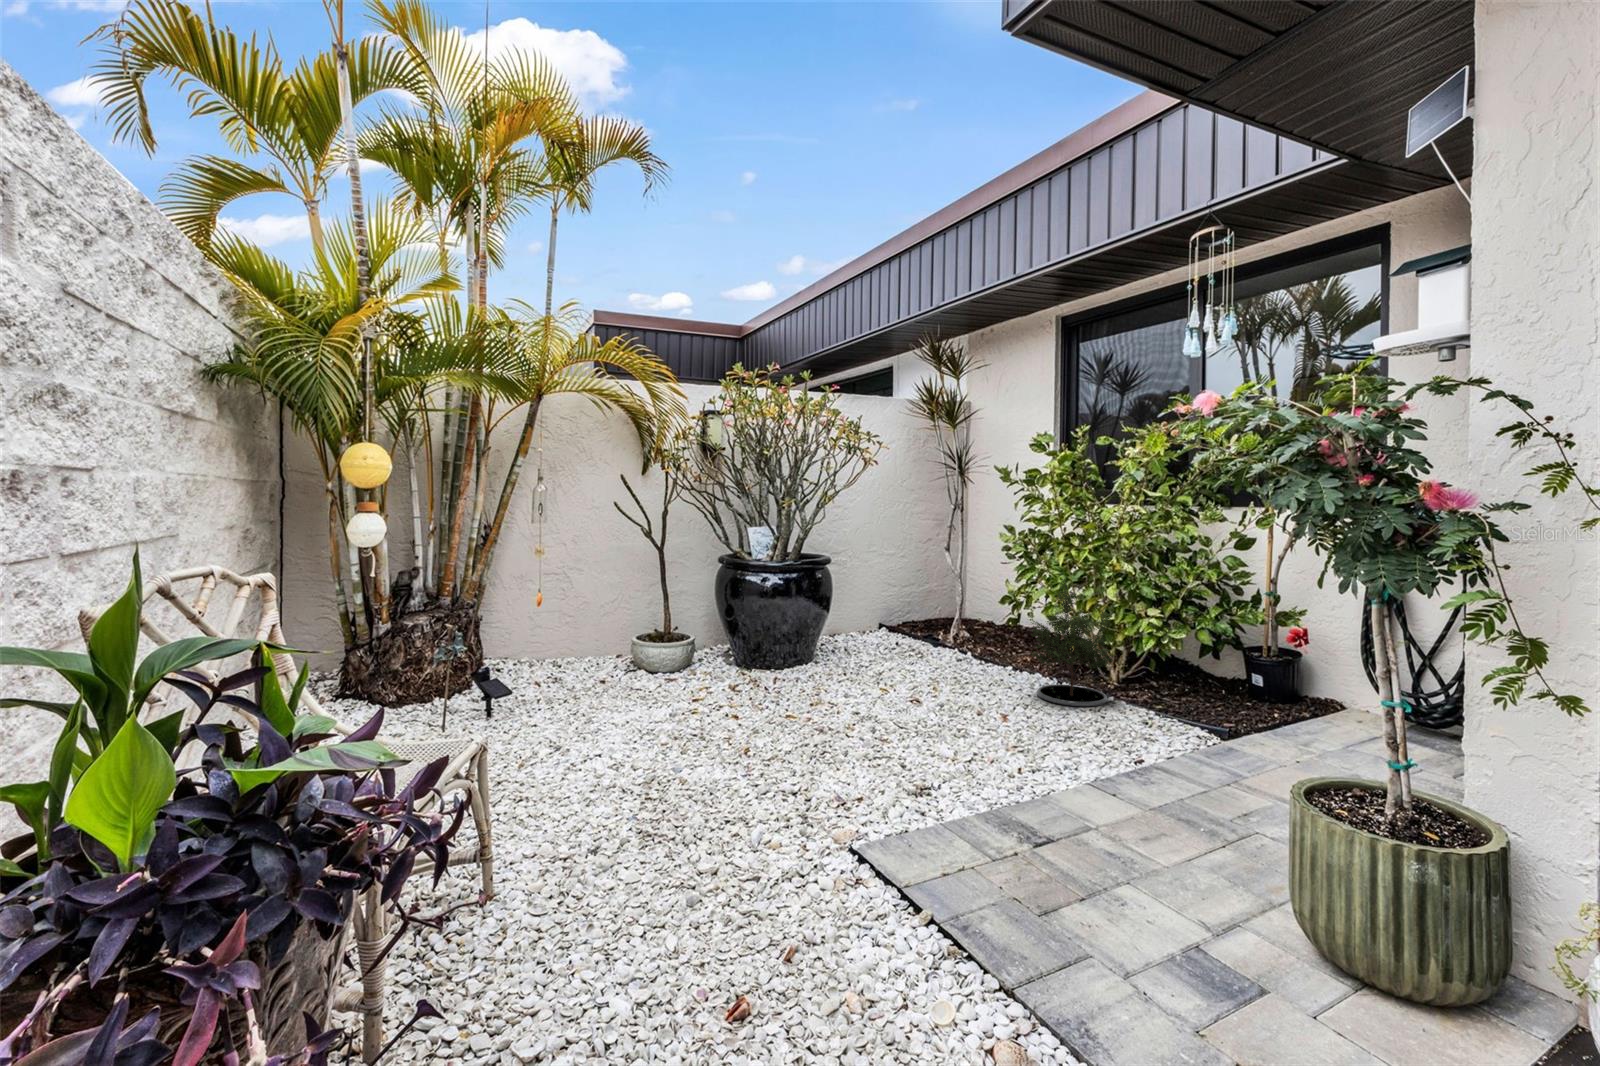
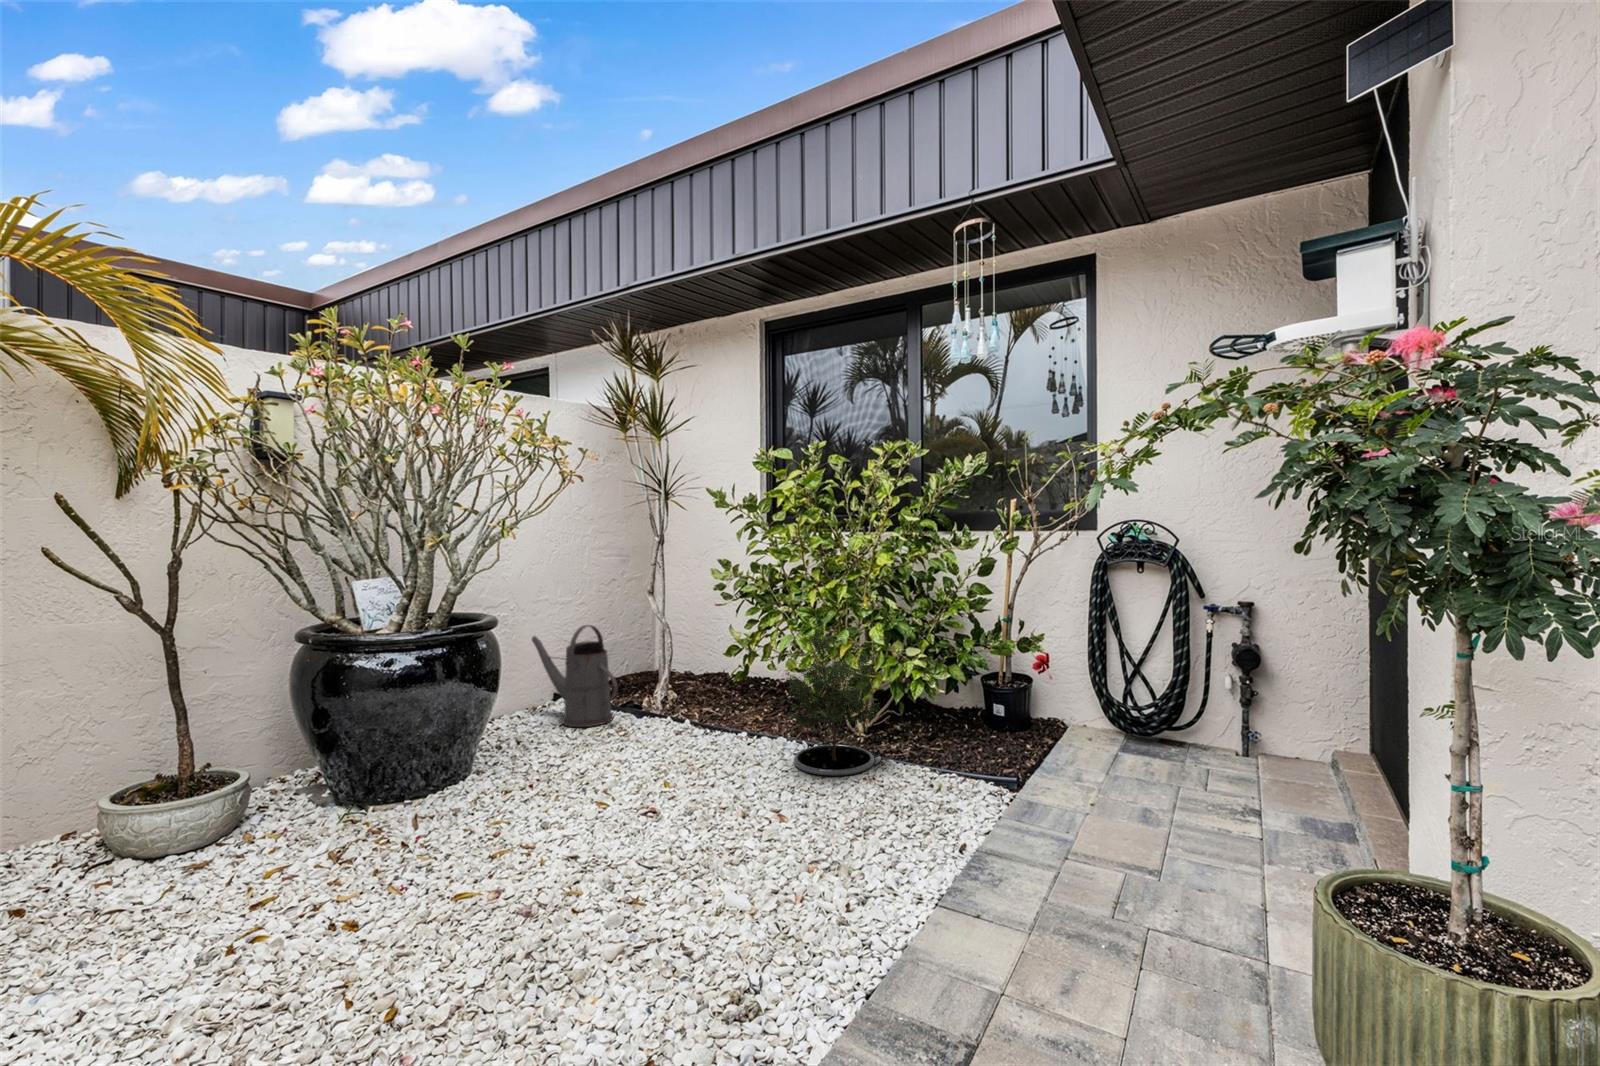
watering can: none [865,572,920,648] -> present [532,625,618,727]

